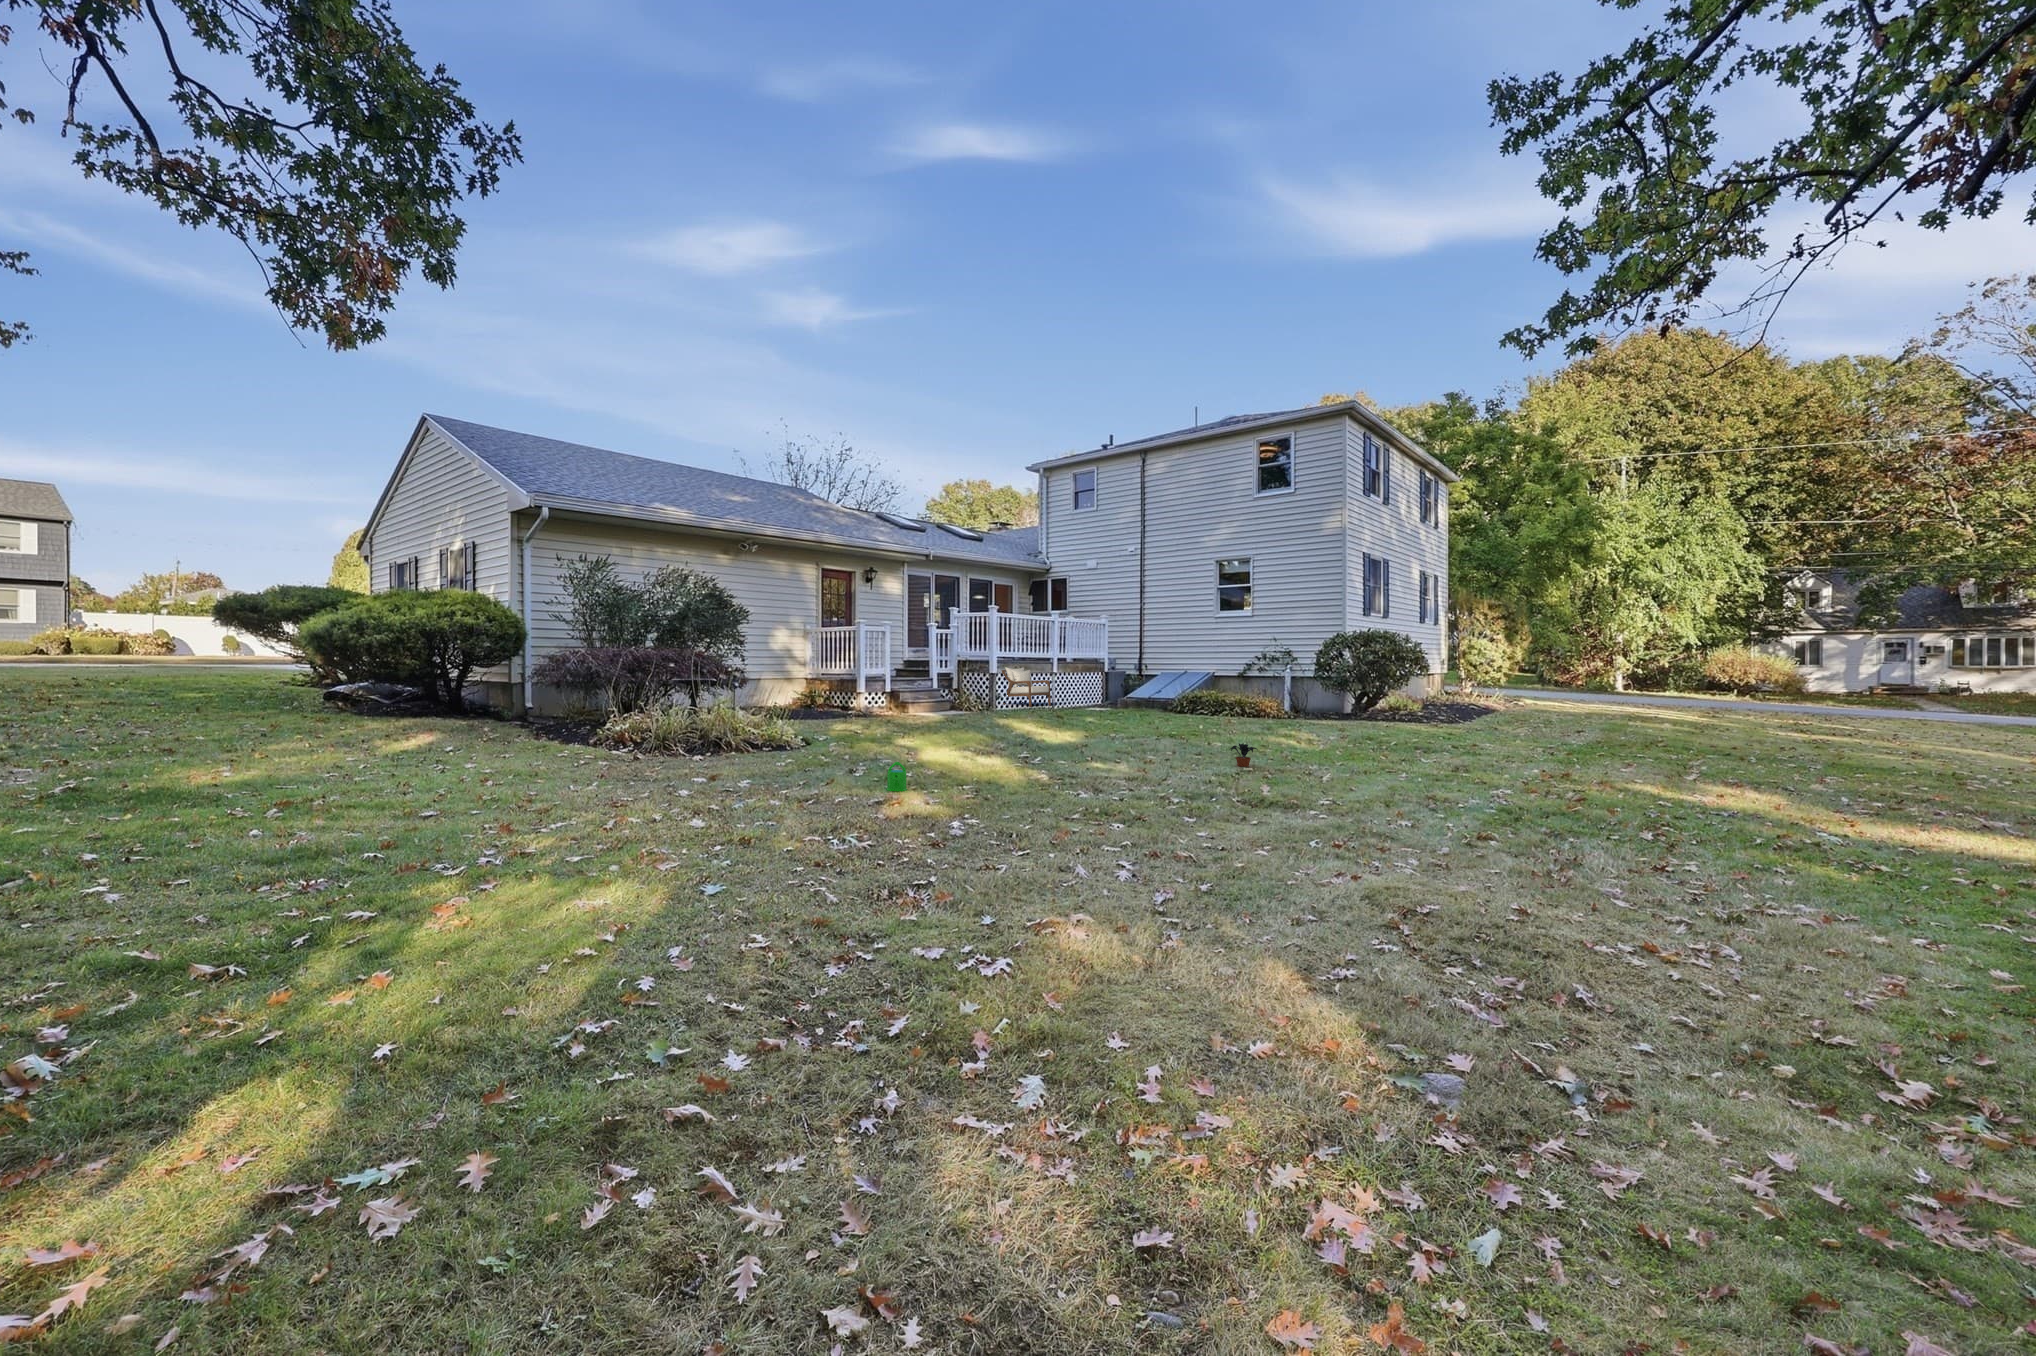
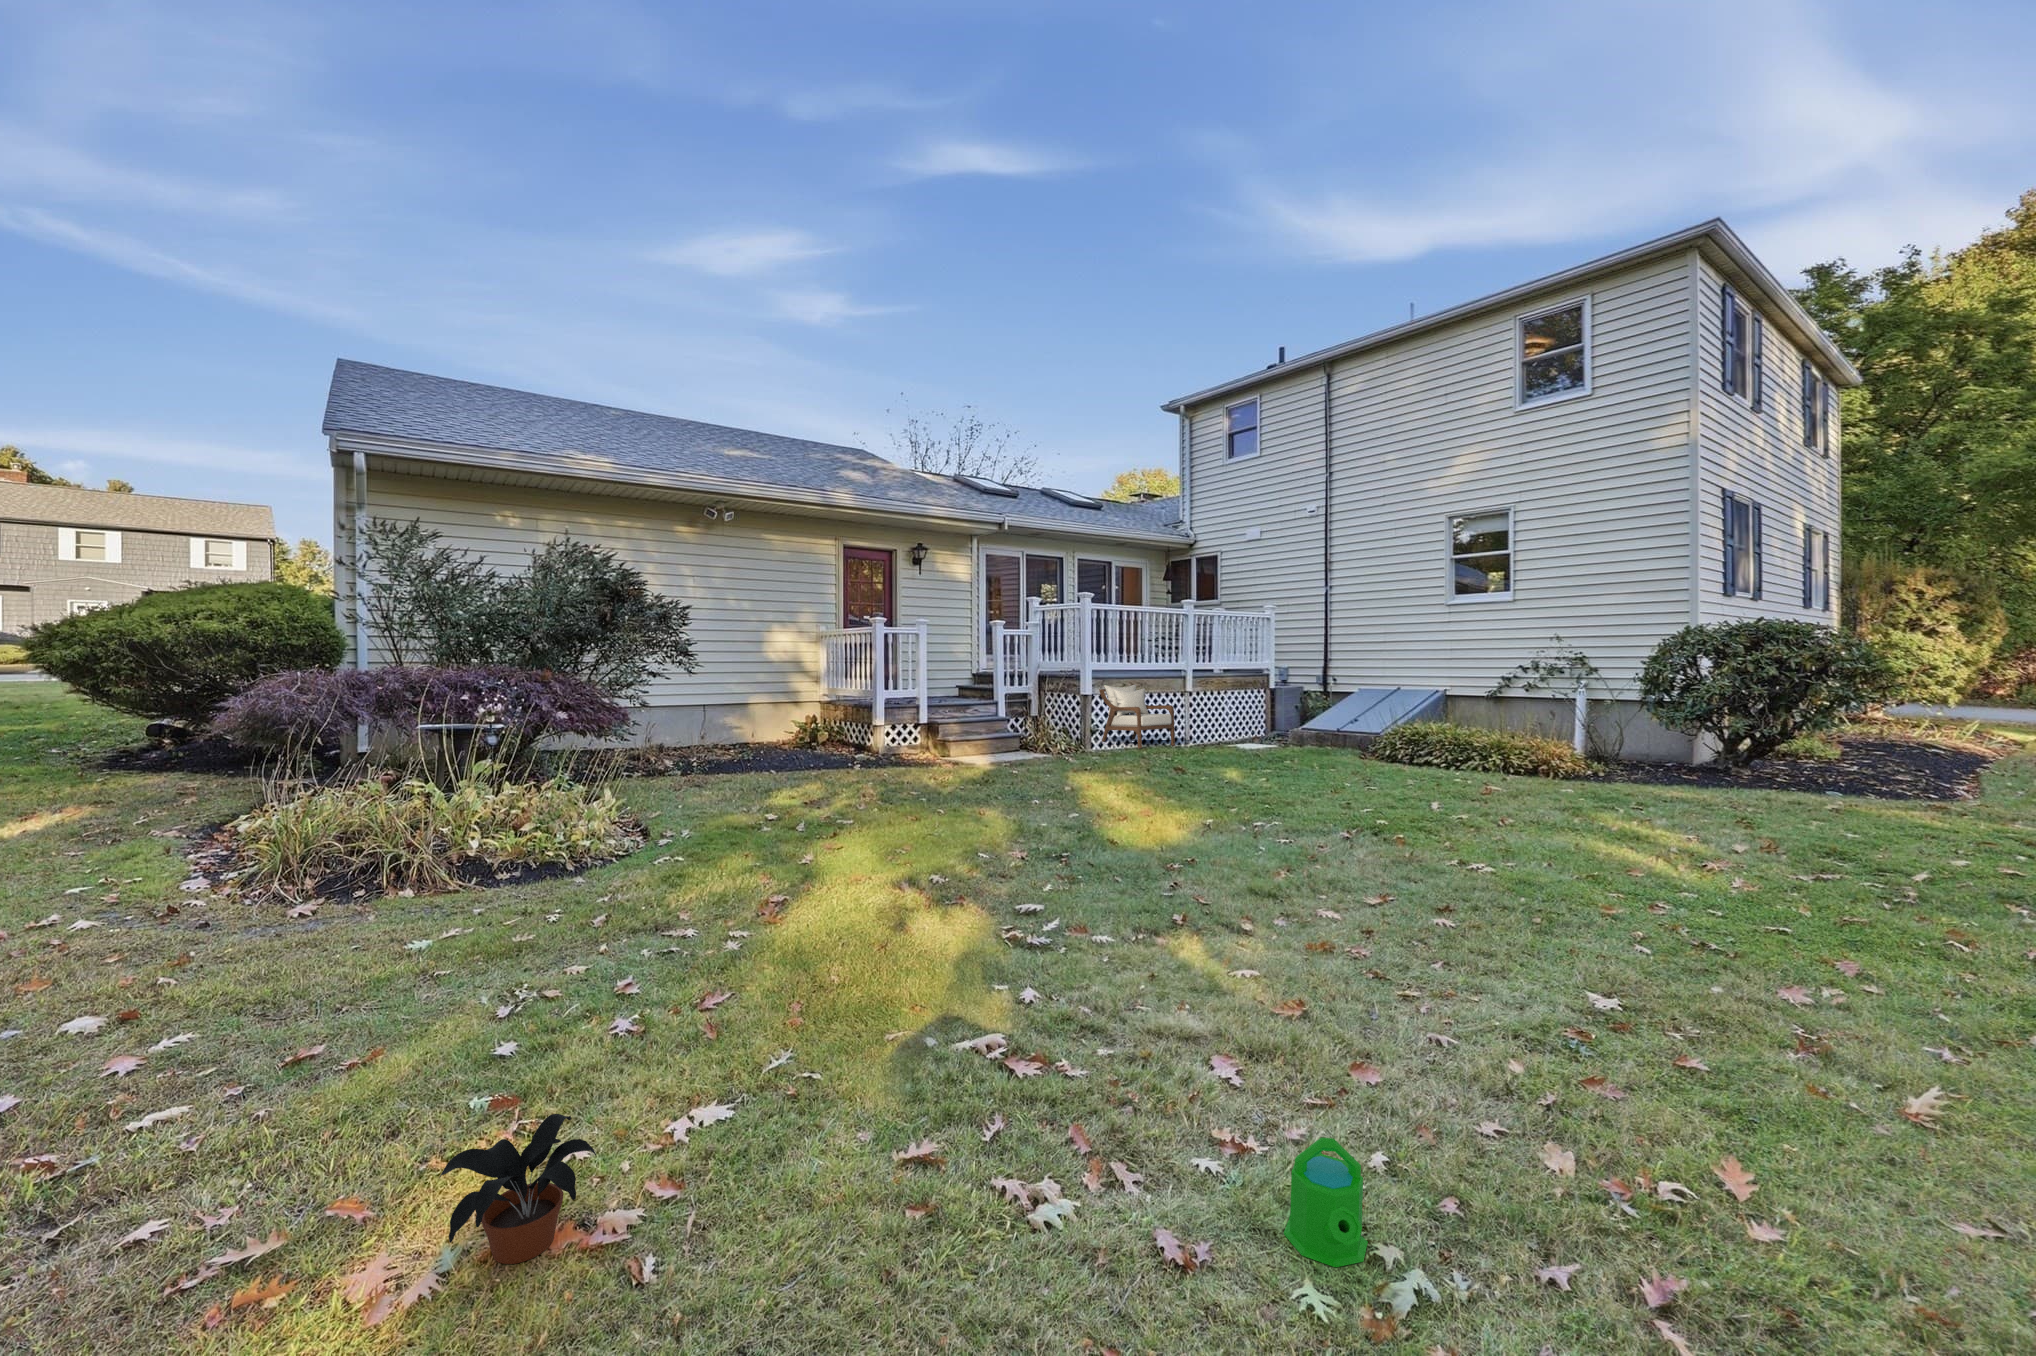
potted plant: present [1230,743,1258,767] -> present [439,1114,596,1264]
watering can: present [886,762,907,791] -> present [1284,1137,1368,1267]

